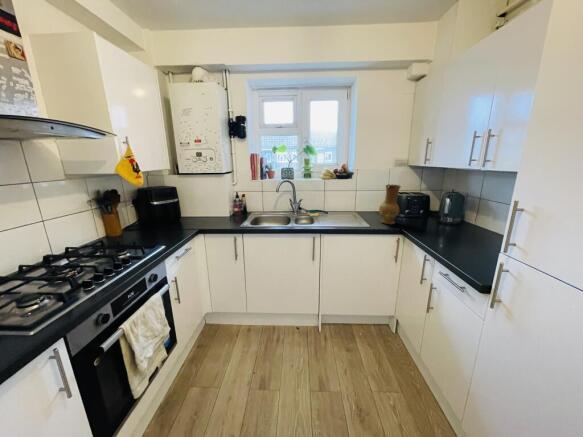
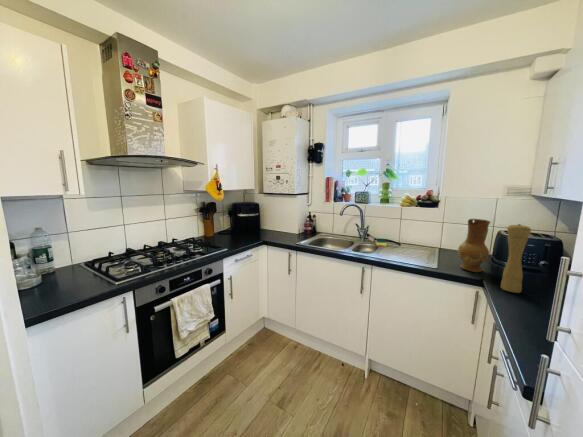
pepper mill: none [415,185,433,233] -> present [501,224,531,293]

